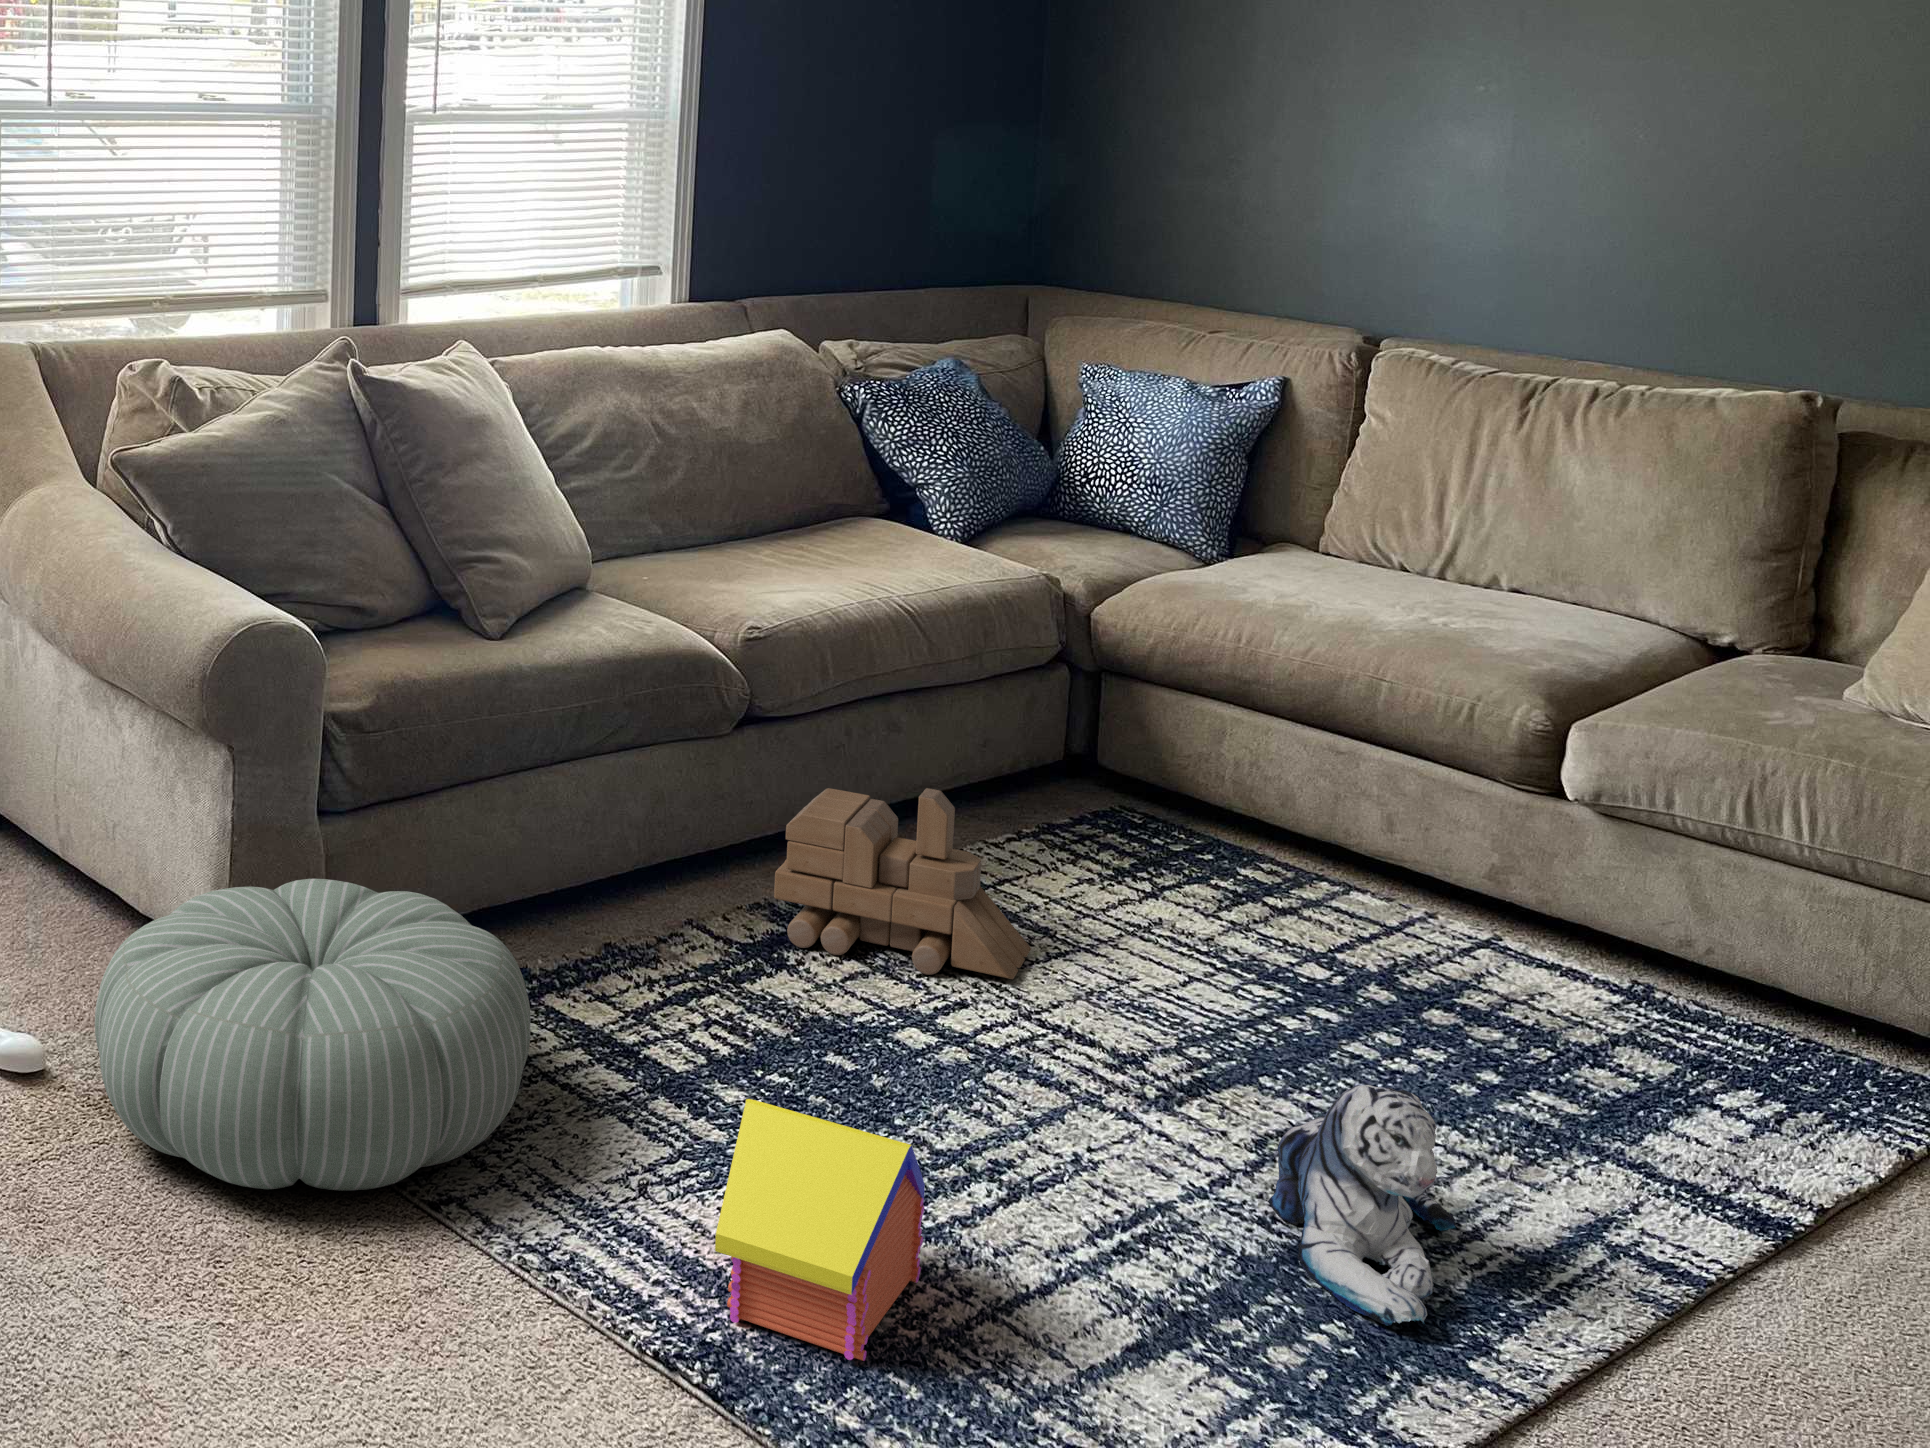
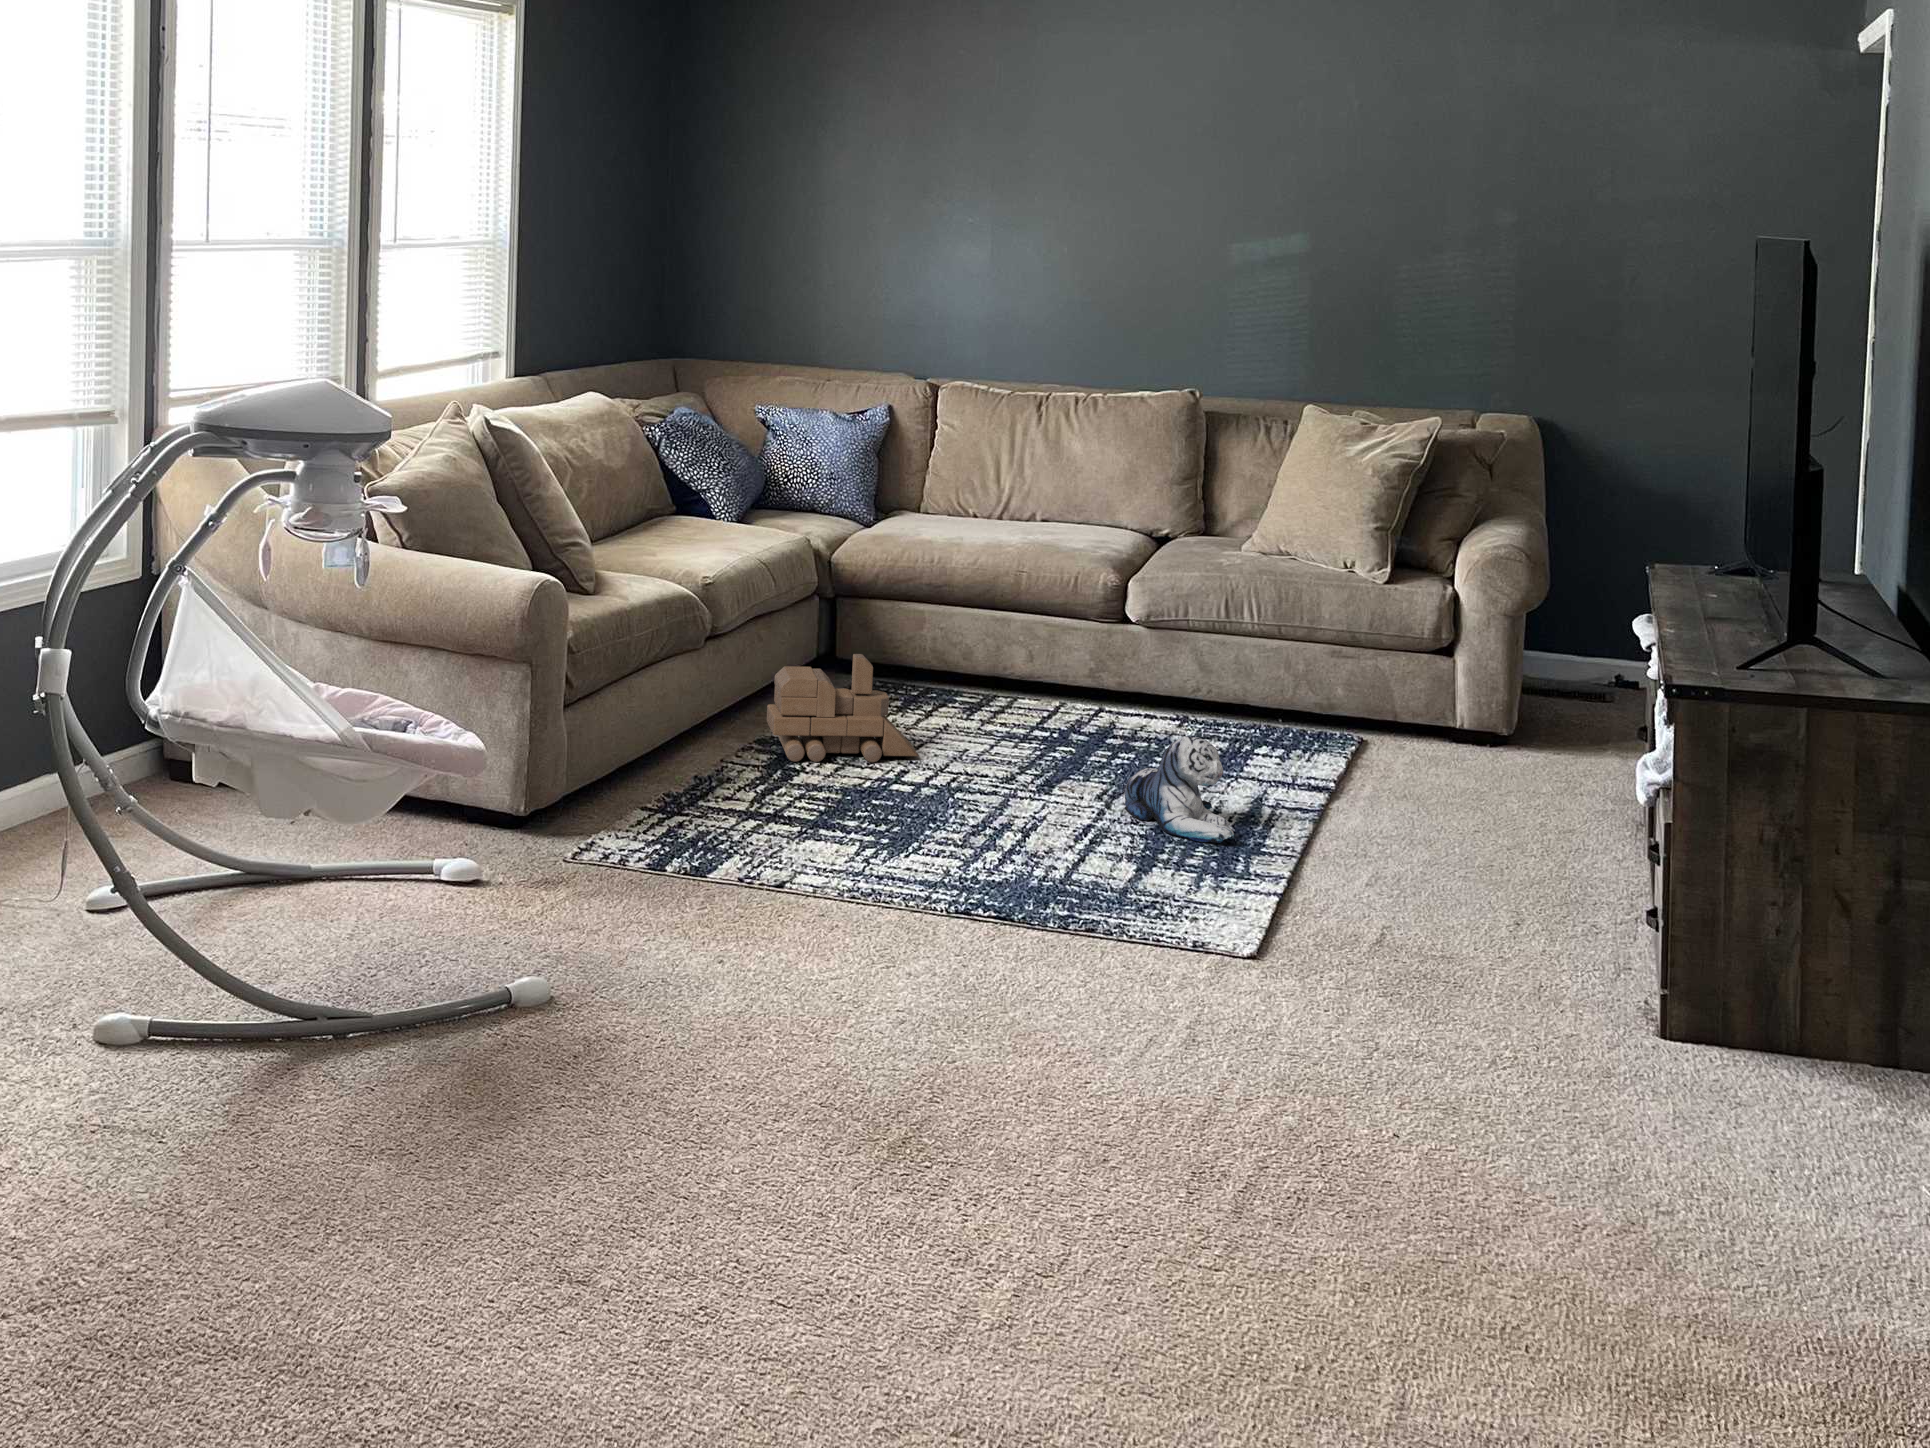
pouf: present [95,879,530,1191] -> none [527,732,792,893]
toy house: present [715,1099,925,1361] -> none [951,781,1043,894]

